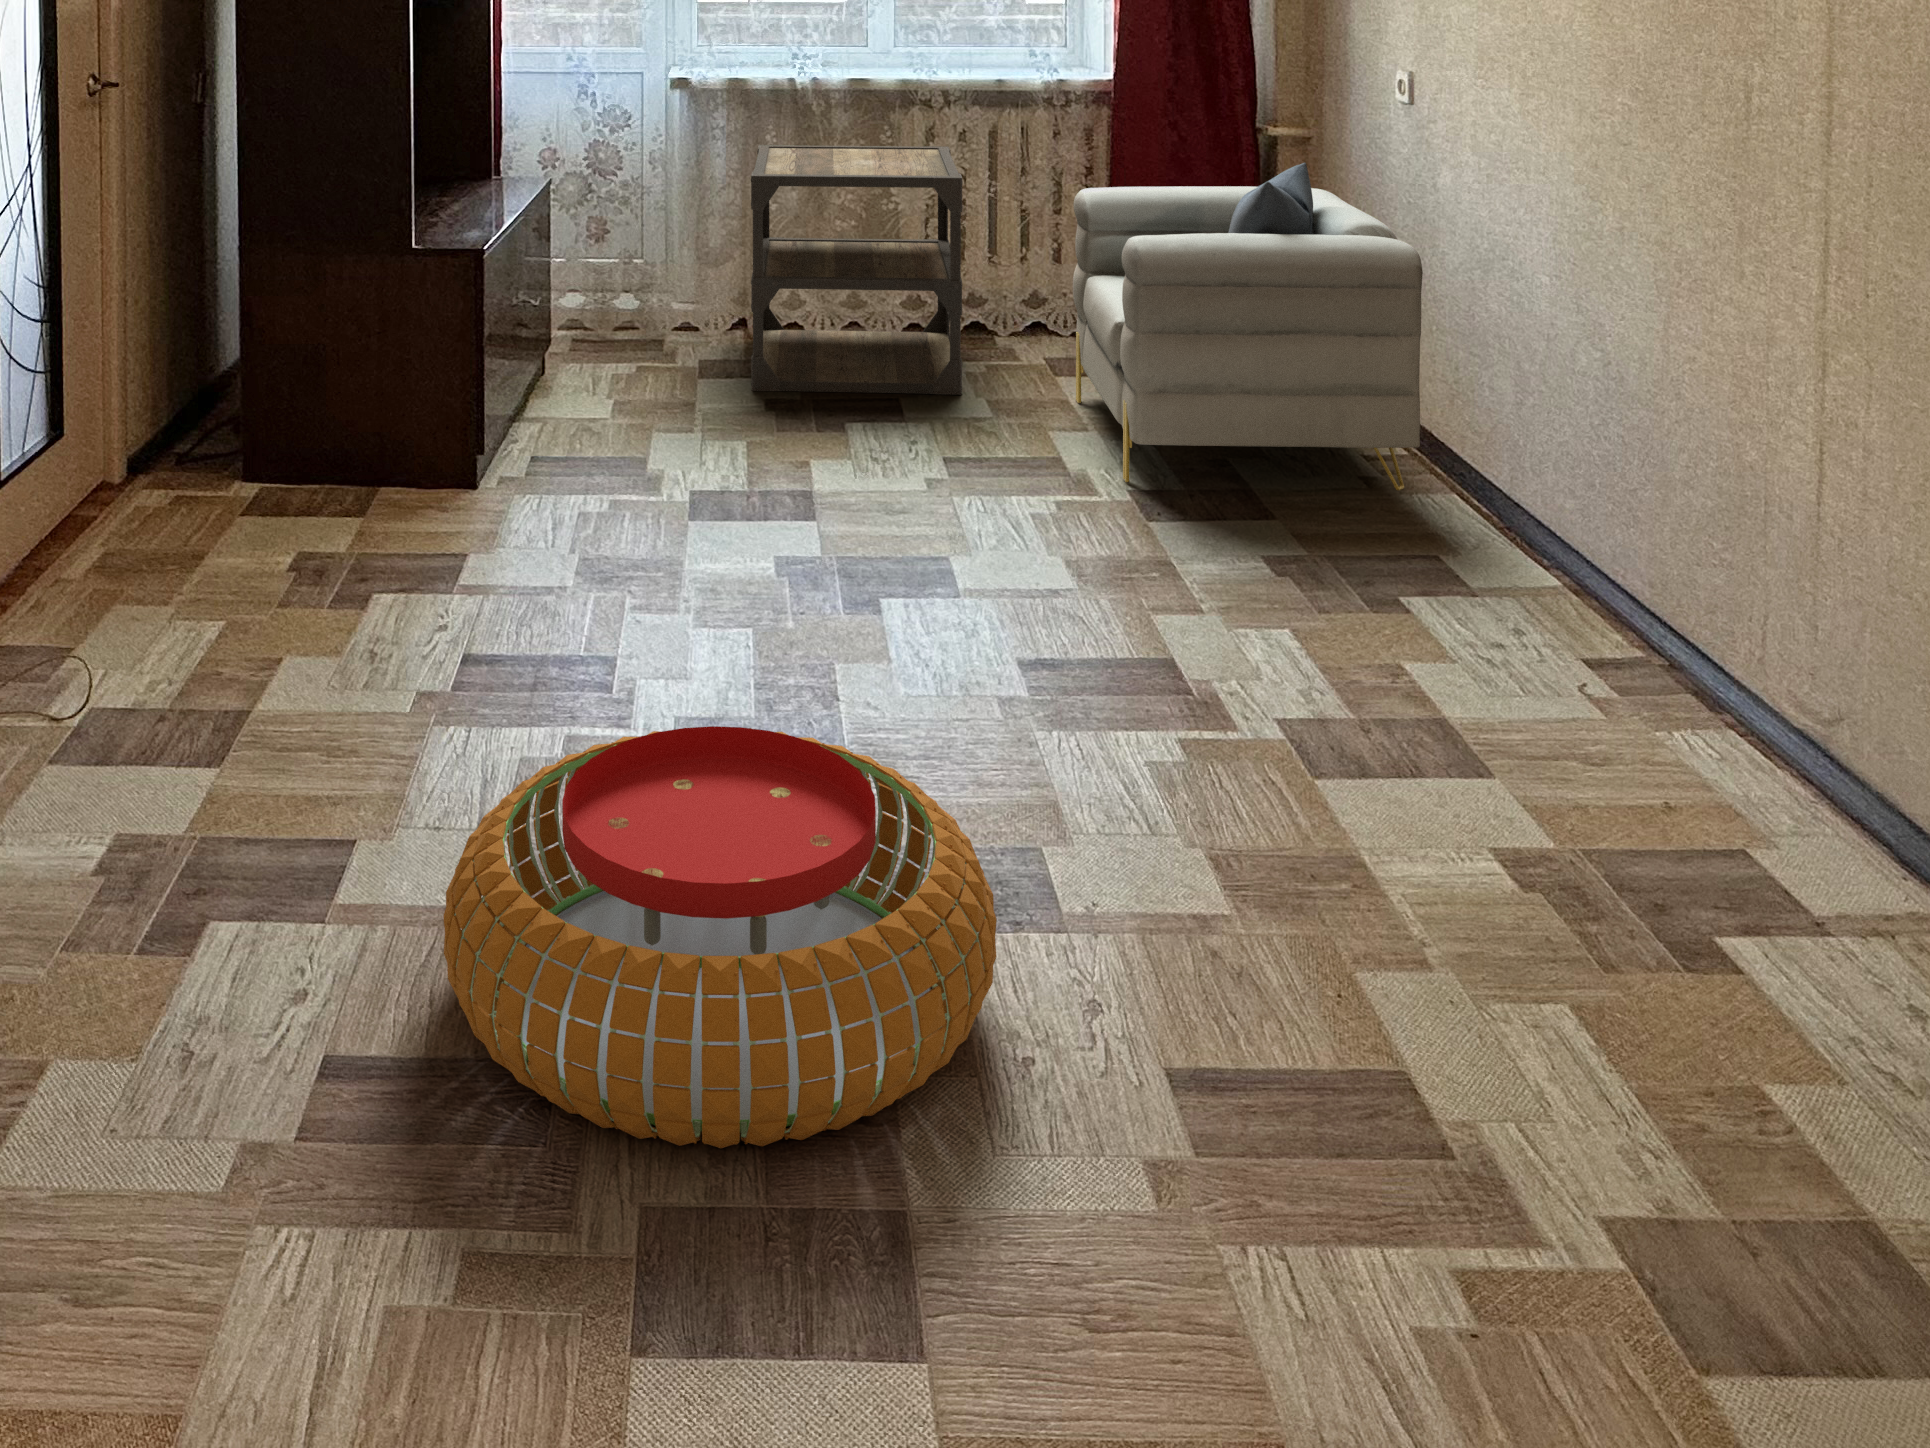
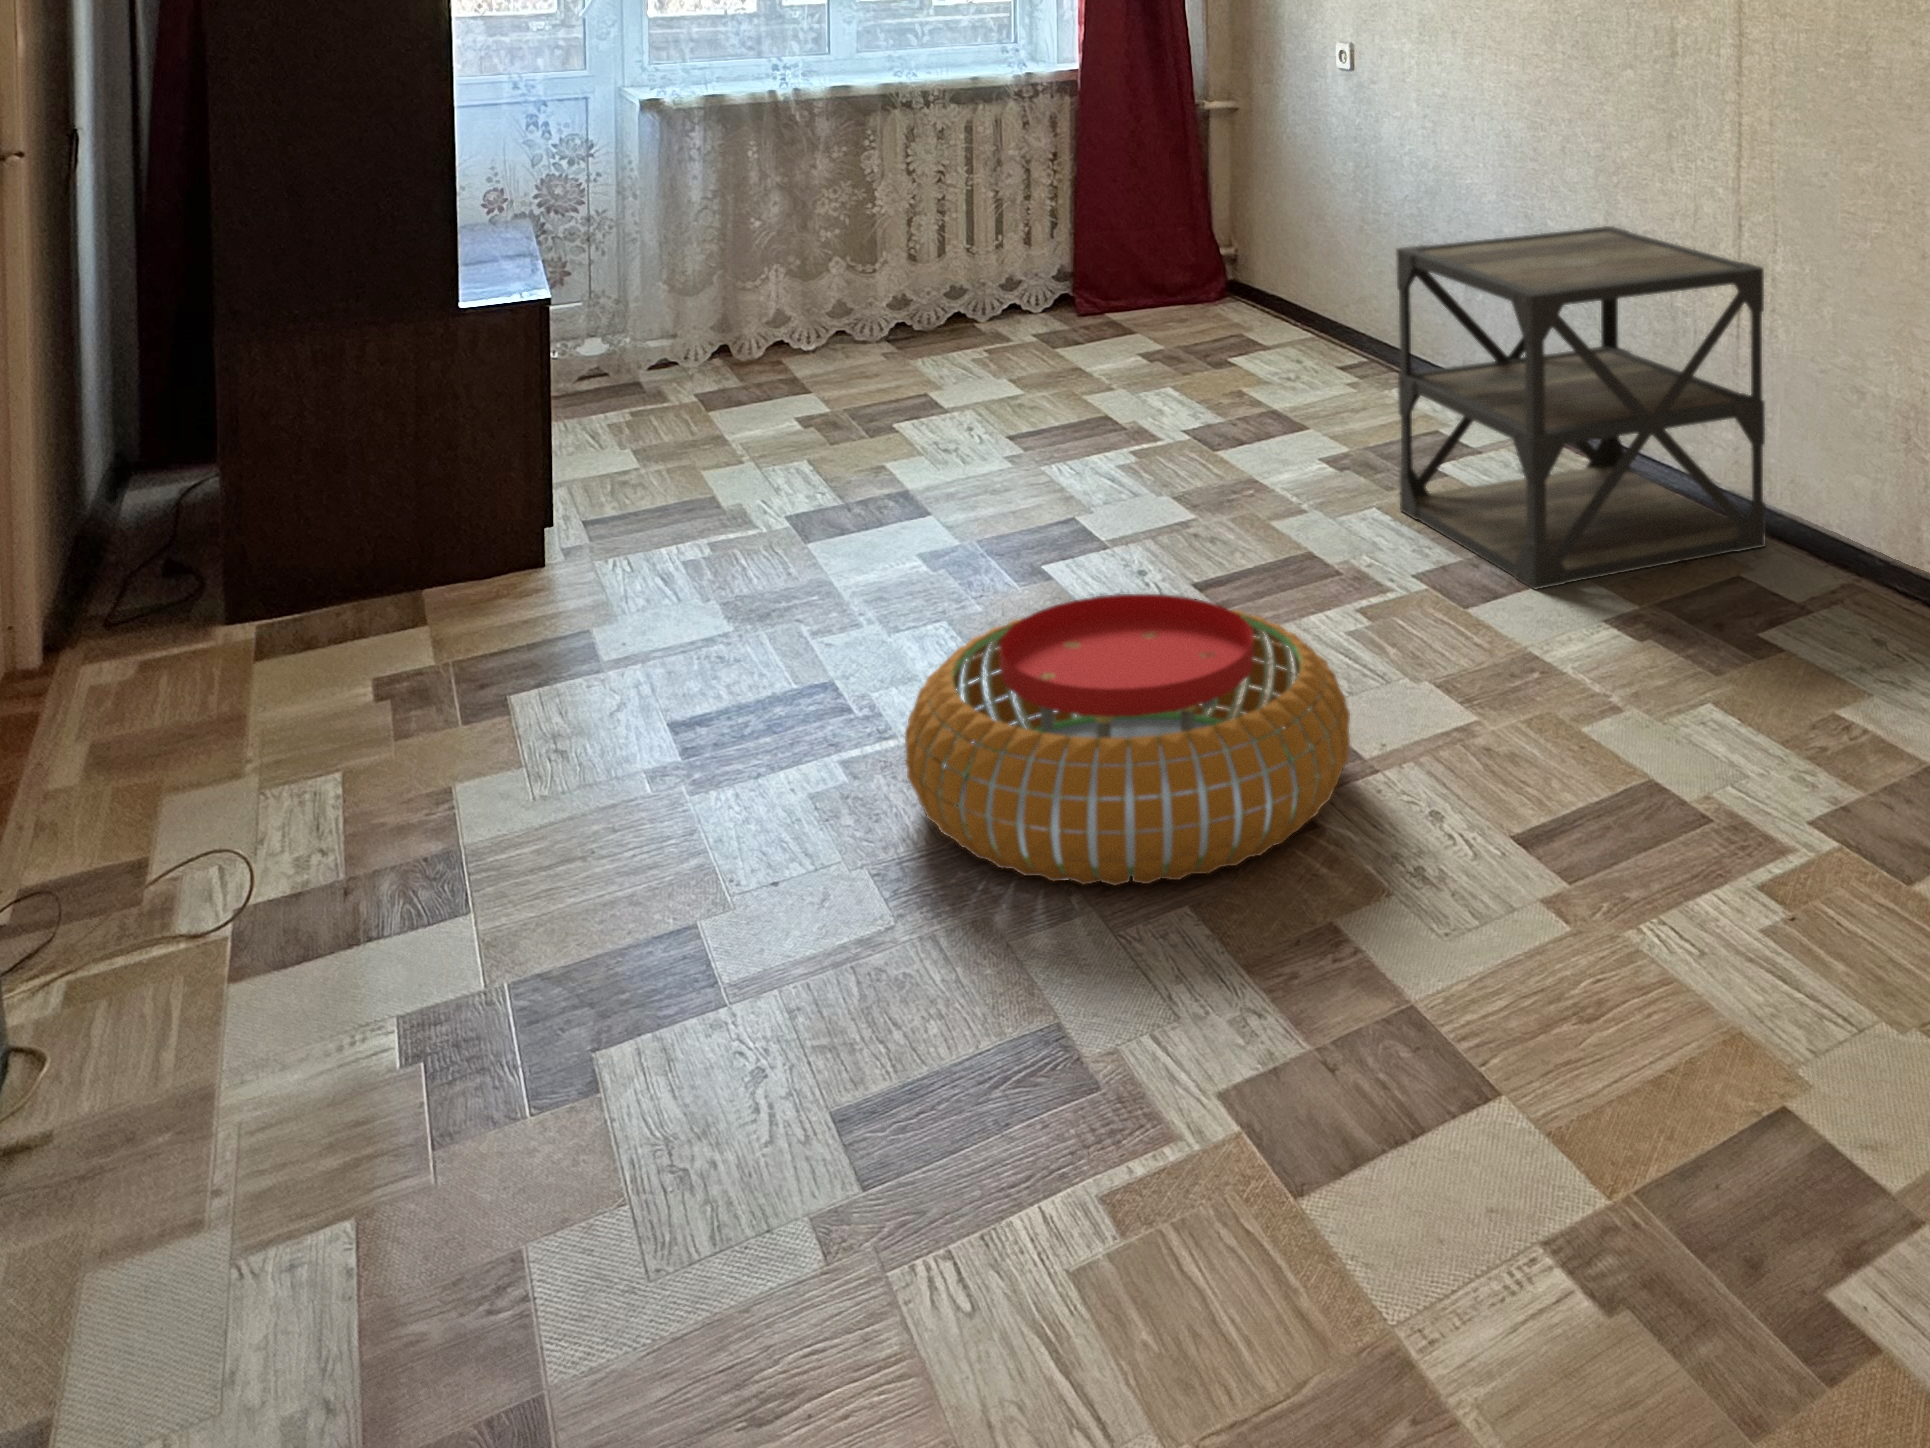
side table: present [751,145,963,395] -> present [1396,226,1766,589]
armchair: present [1073,163,1423,490] -> none [1076,129,1401,420]

